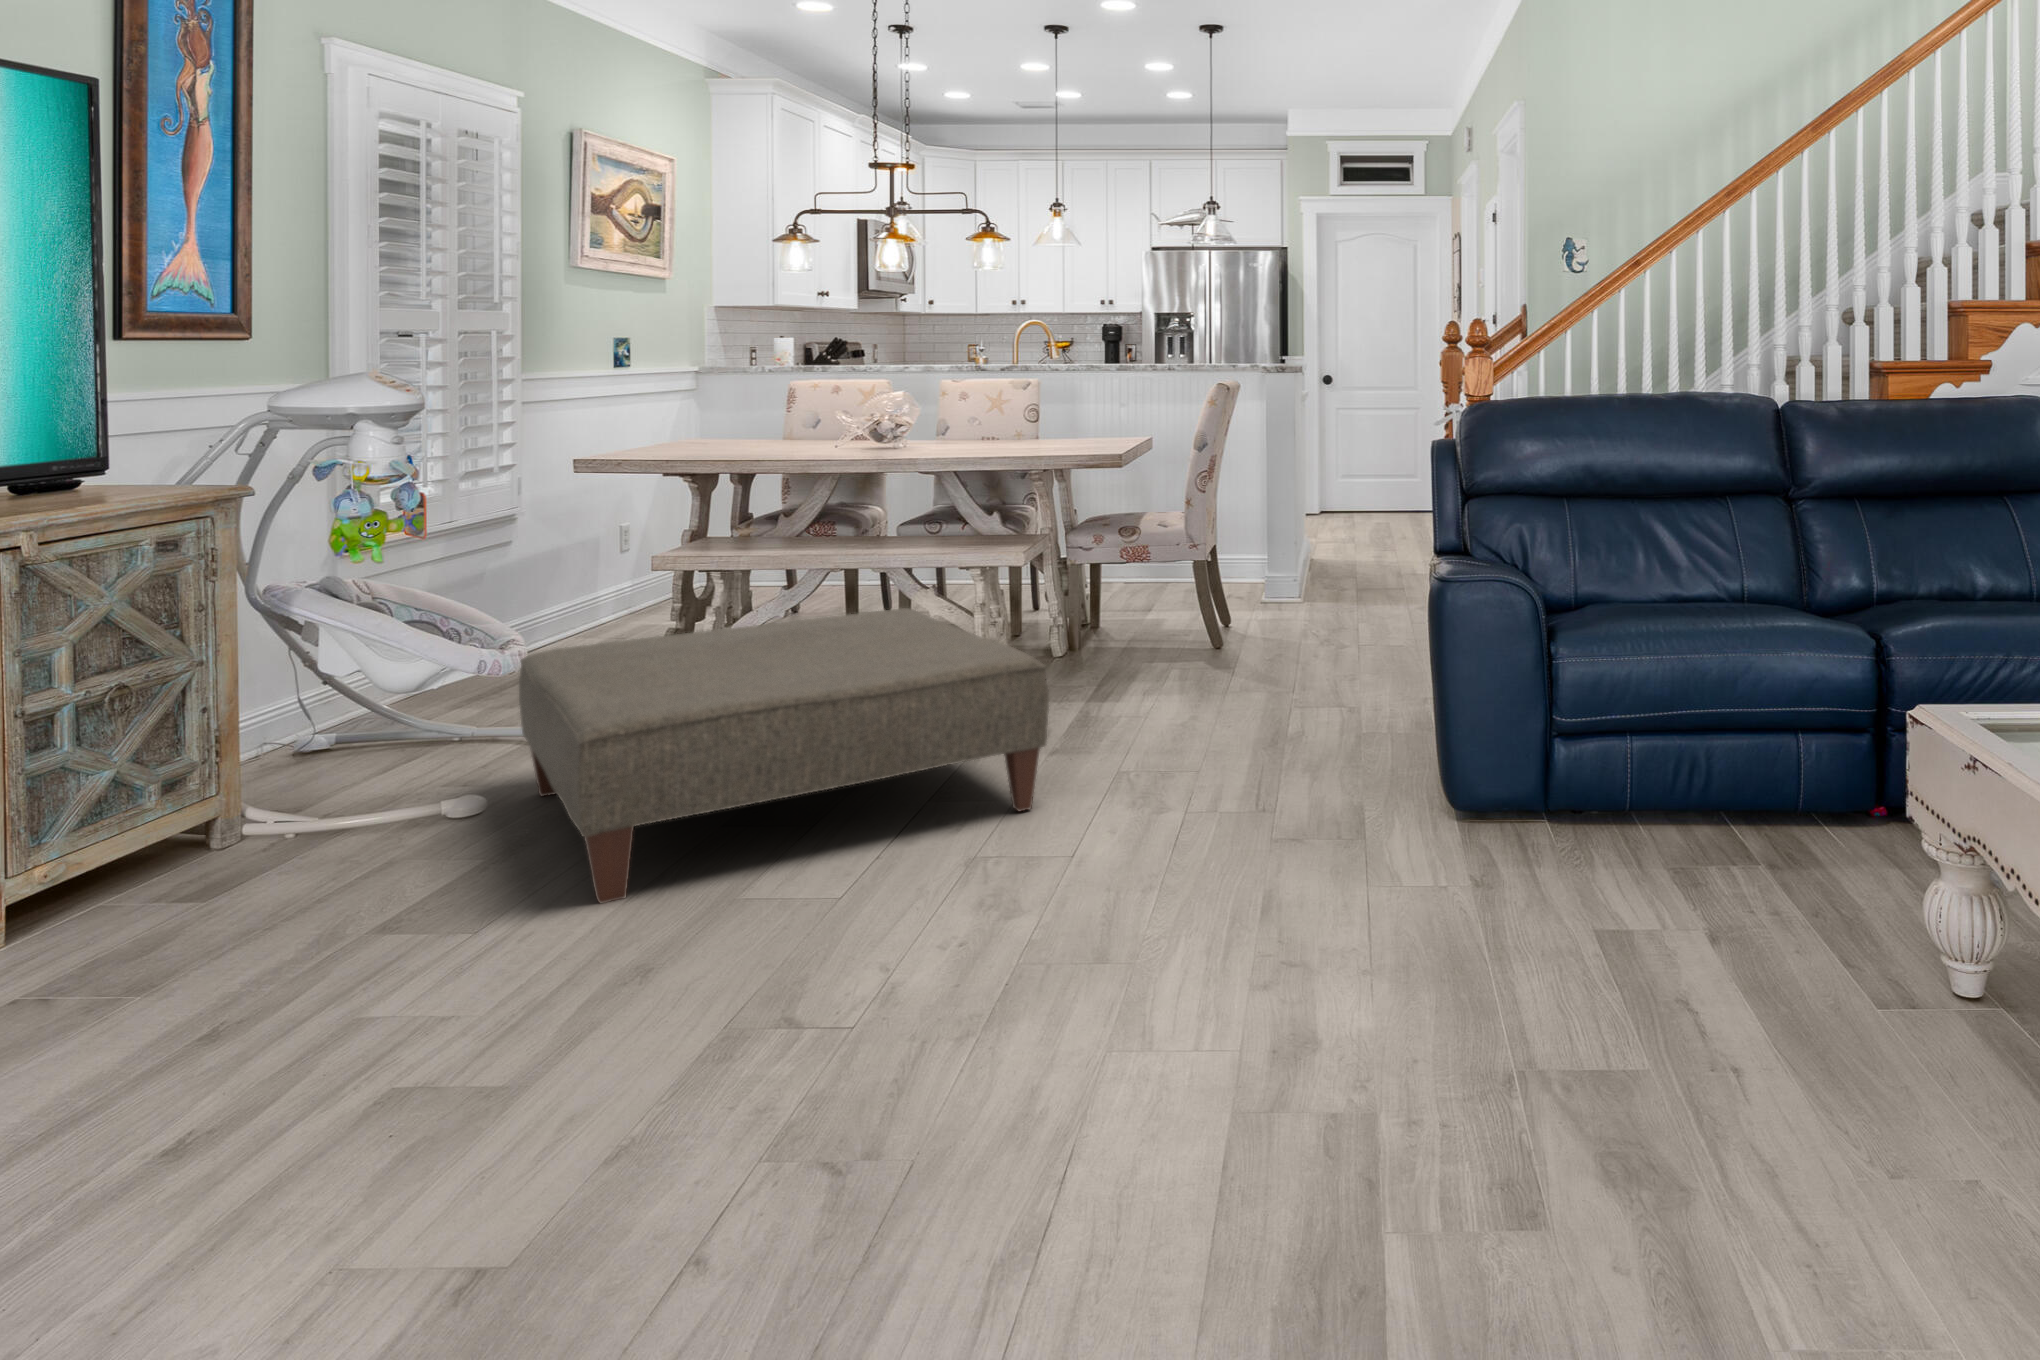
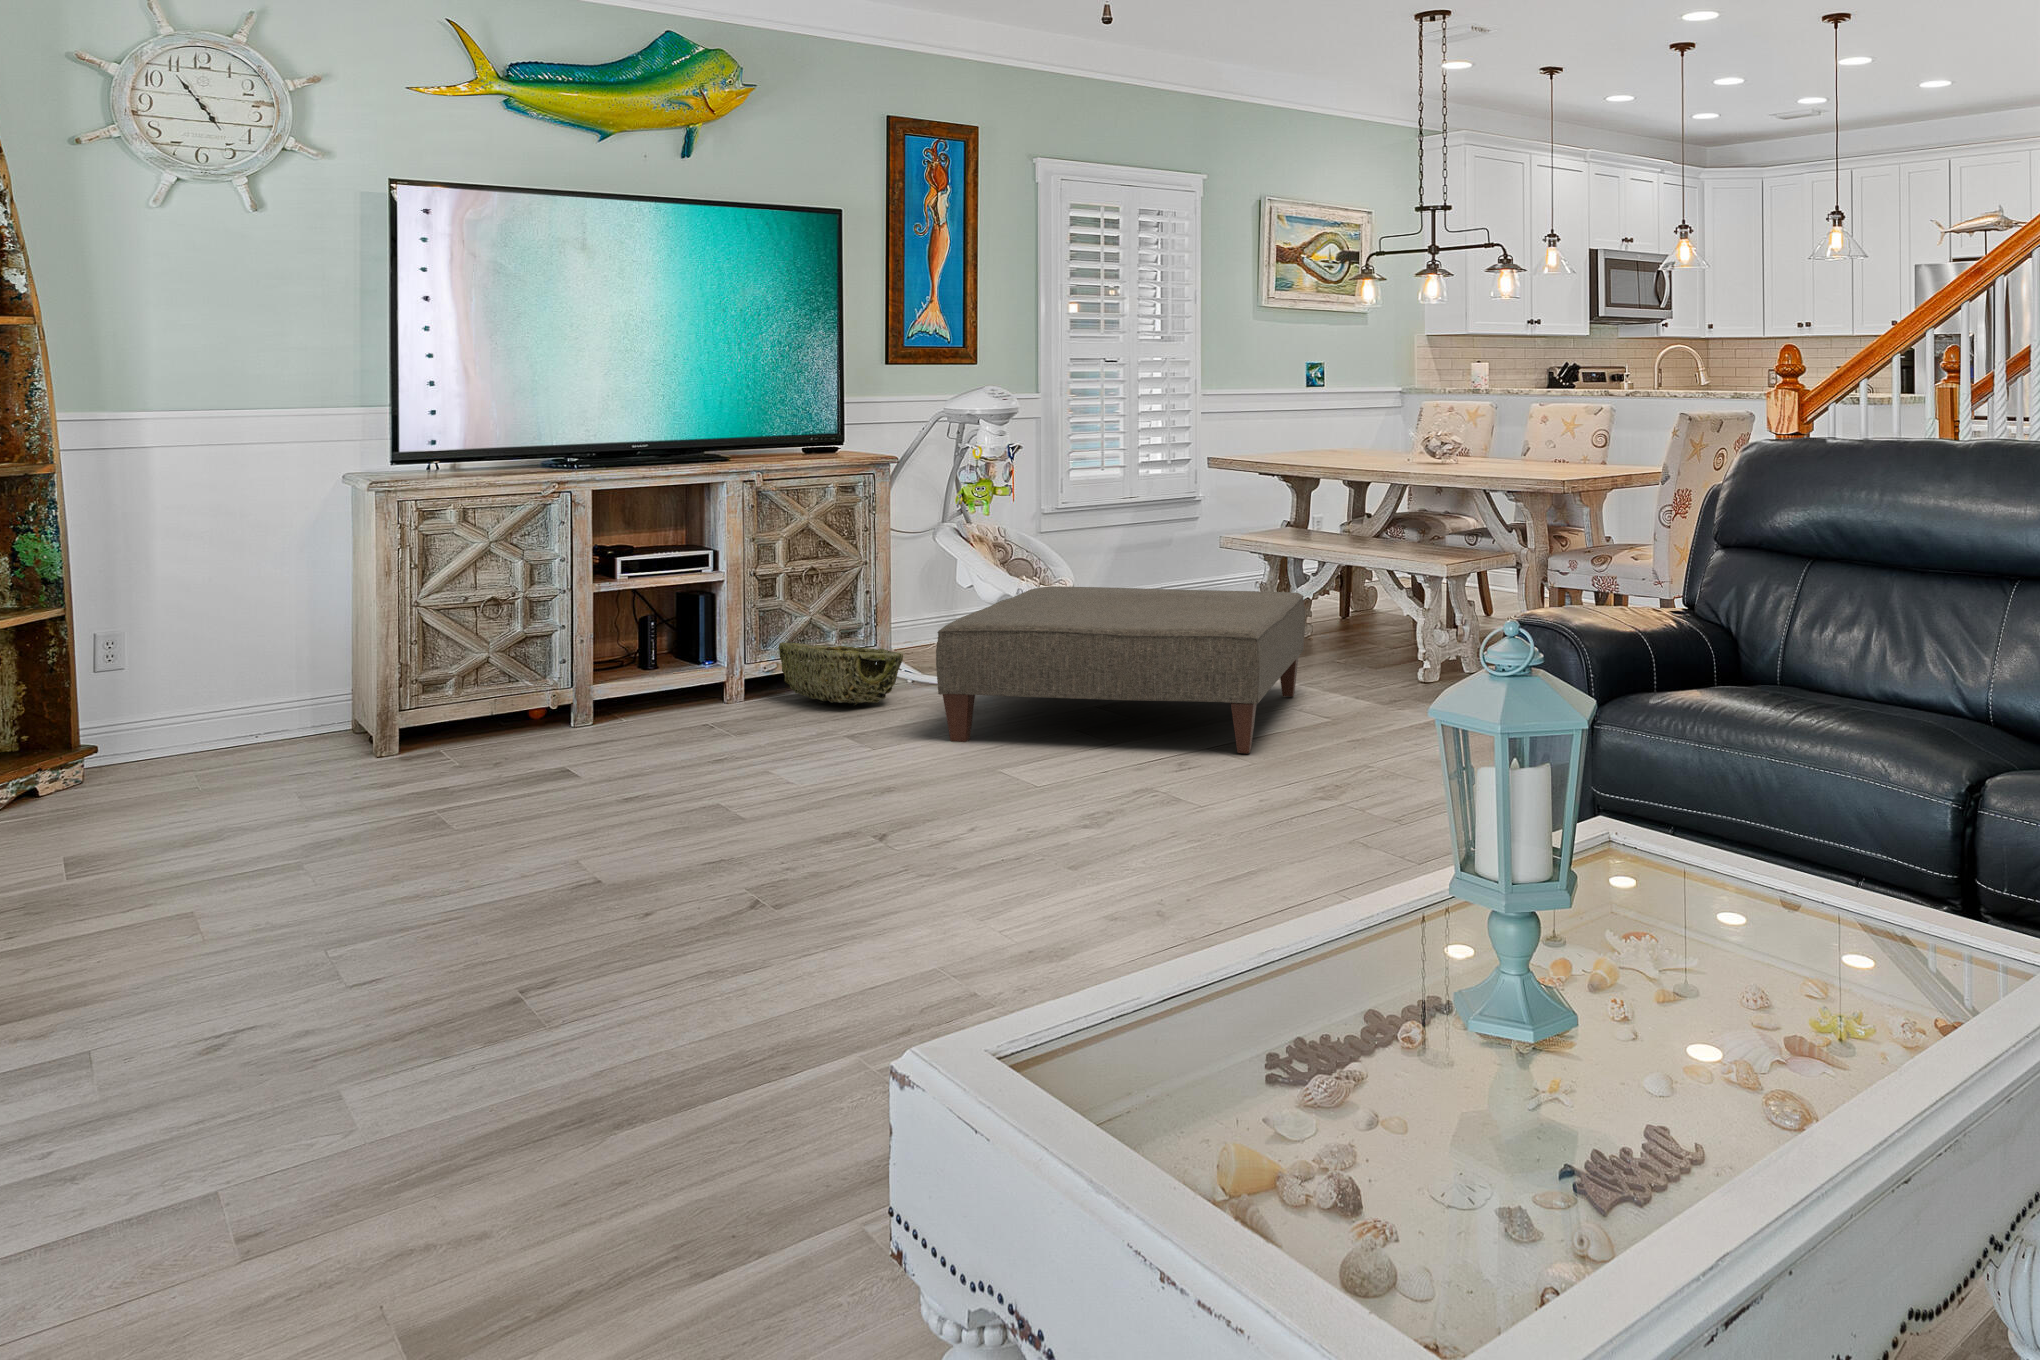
woven basket: none [87,791,375,906] -> present [779,642,903,706]

